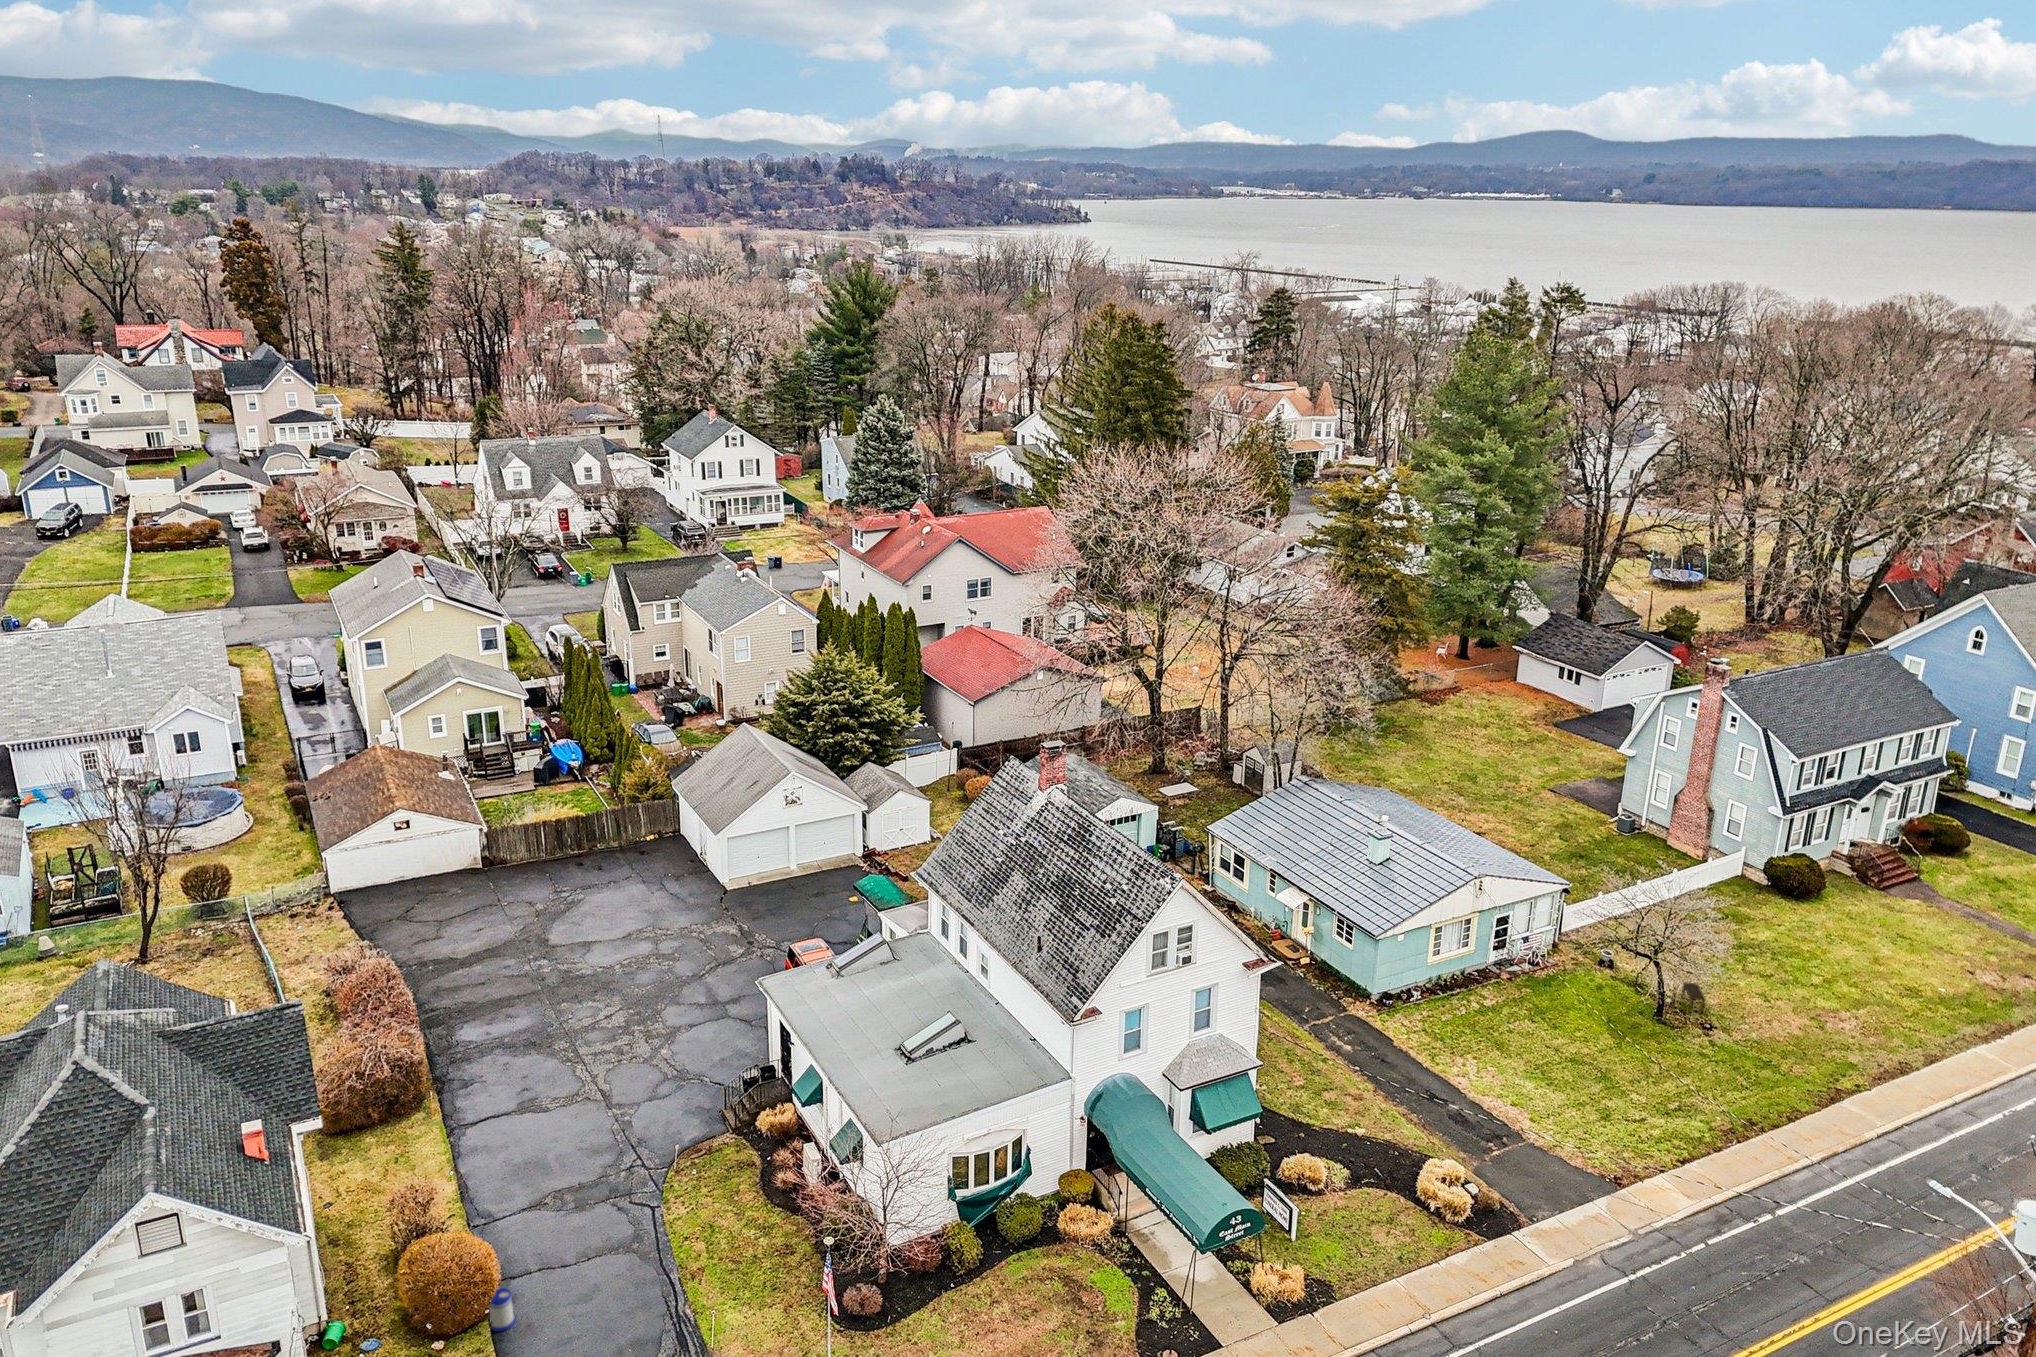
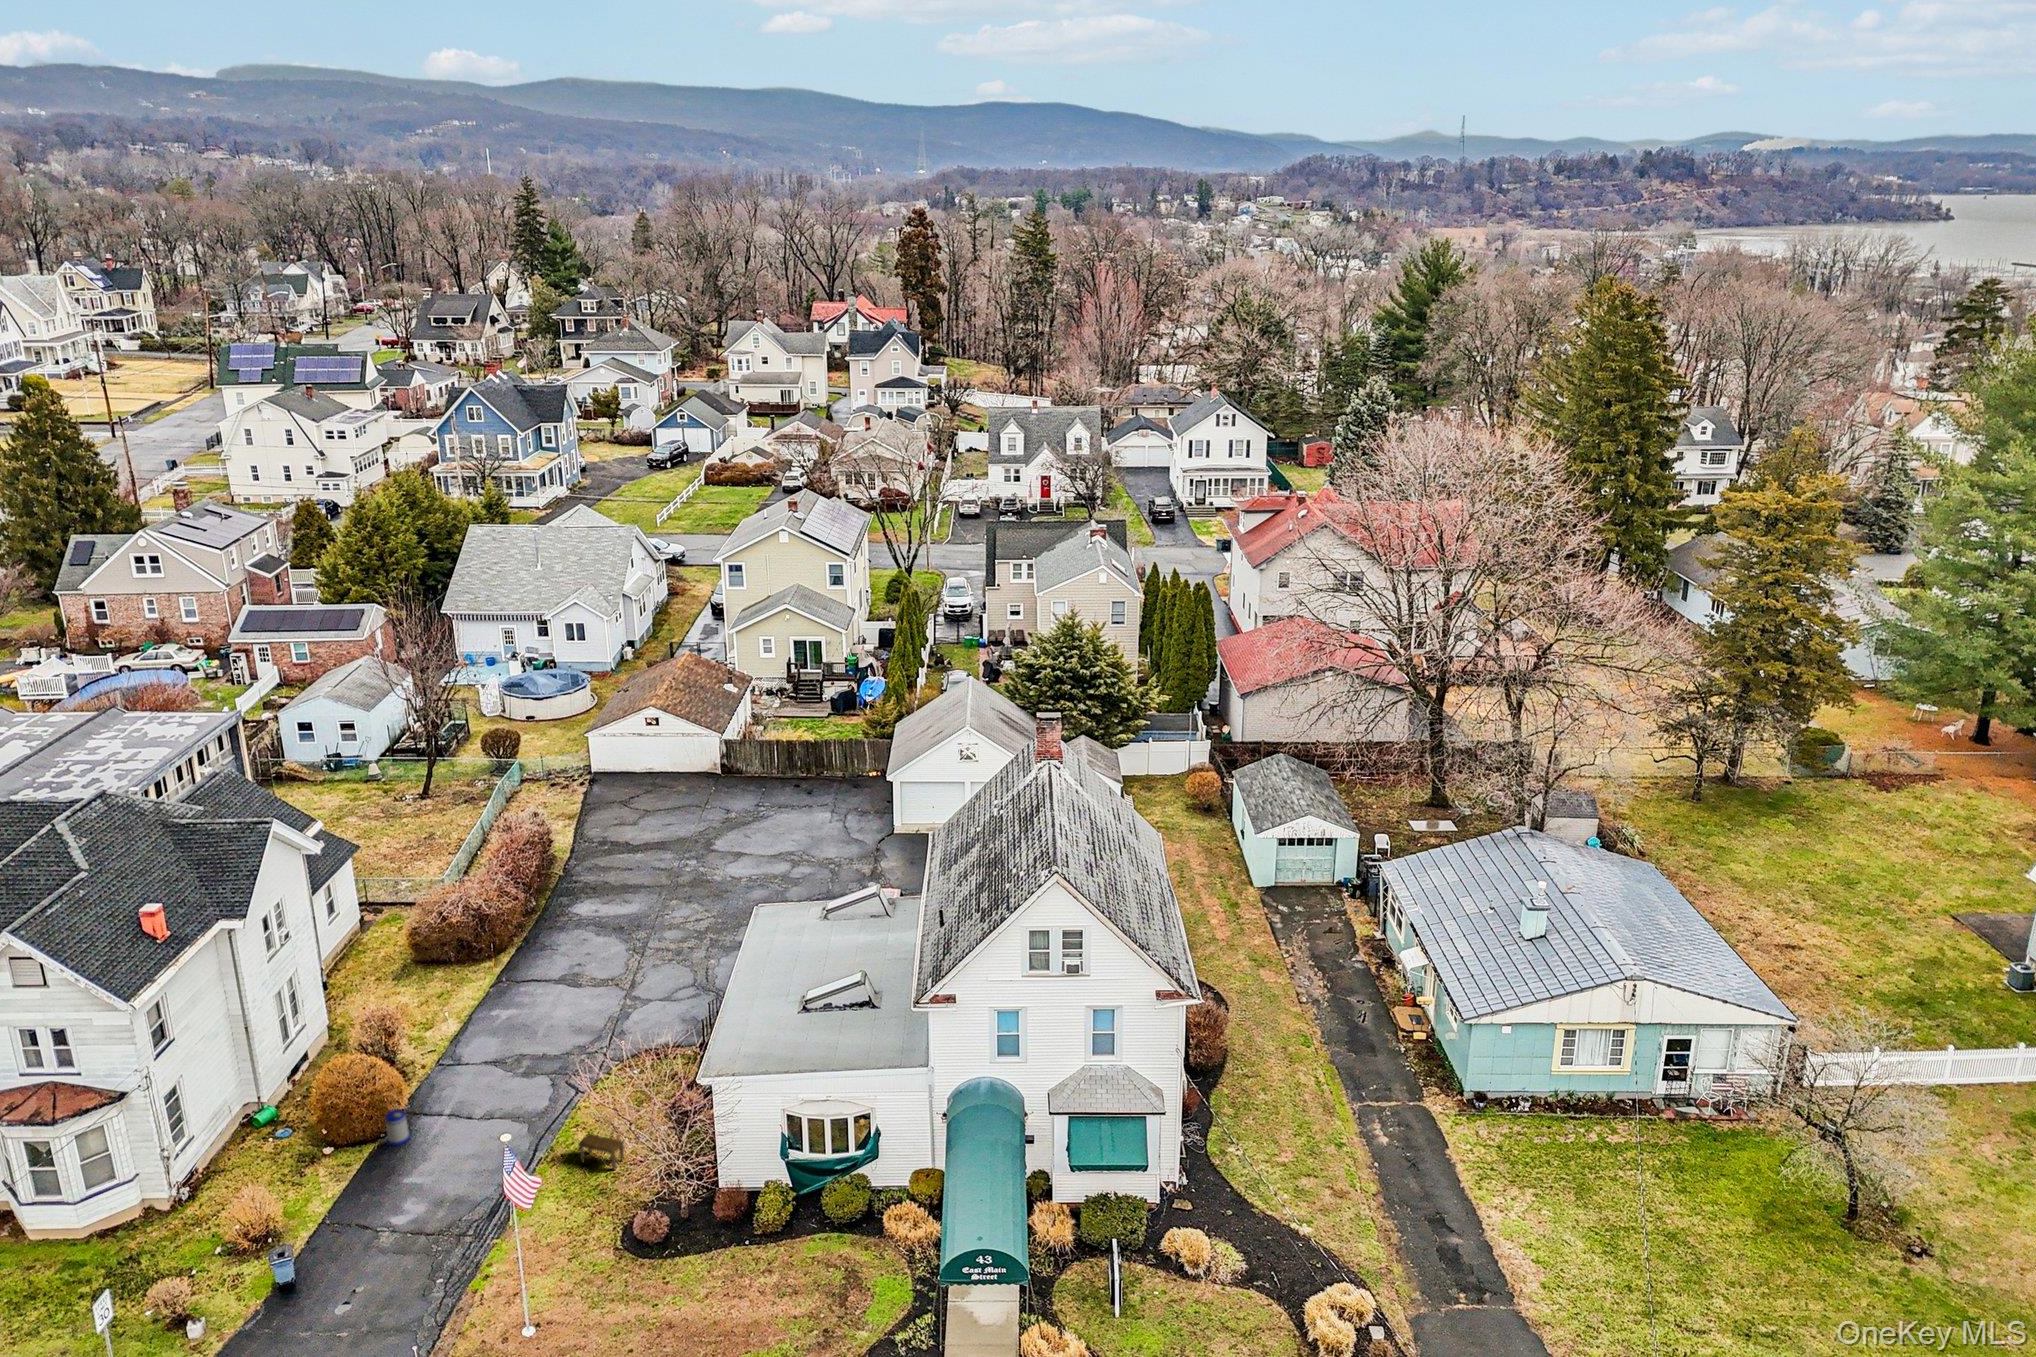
bench: present [1681,982,1705,1013] -> present [578,1134,624,1170]

